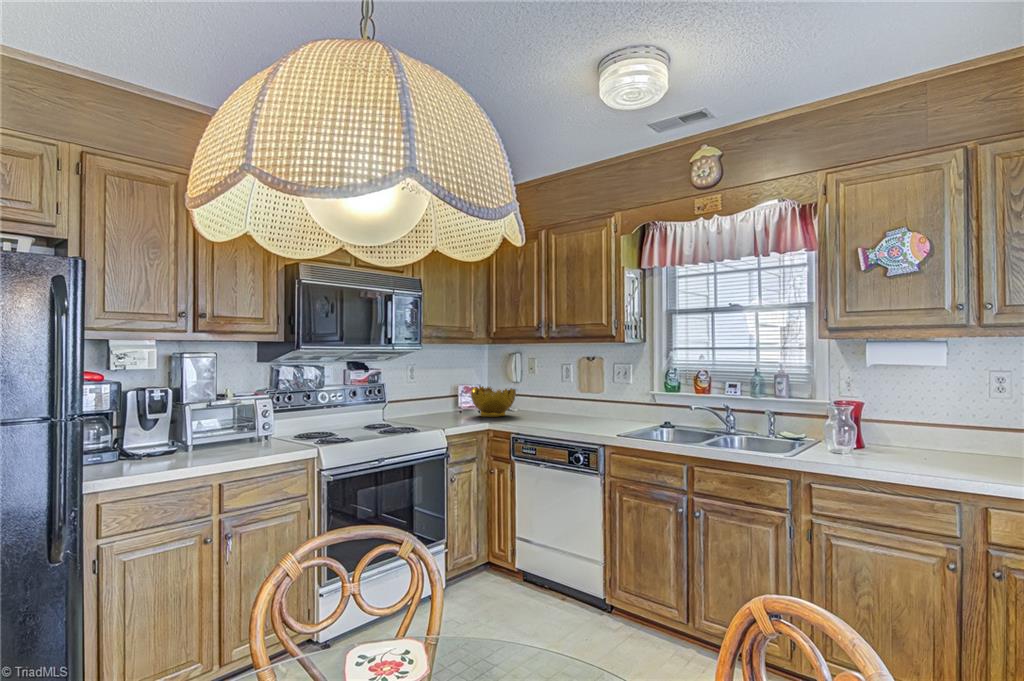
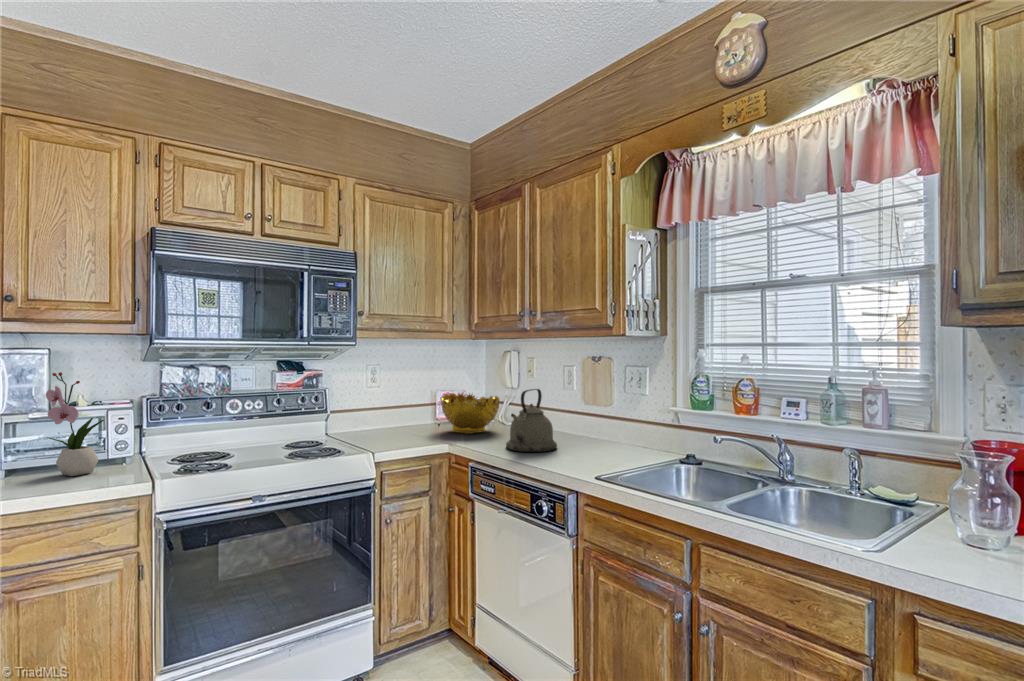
flower arrangement: none [229,372,267,449] -> present [46,372,104,476]
kettle: none [536,381,572,425] -> present [506,389,557,452]

